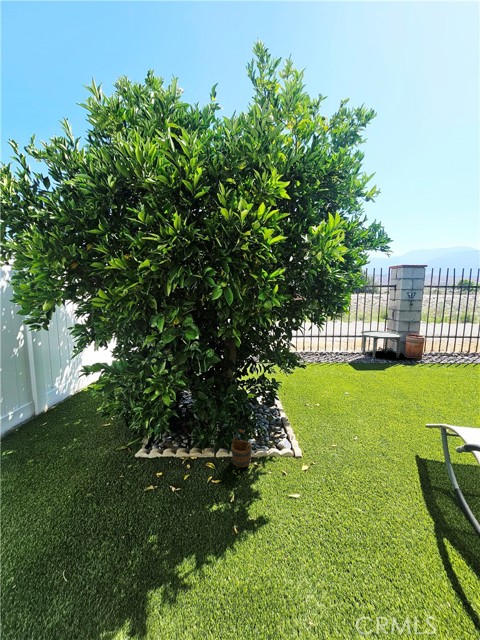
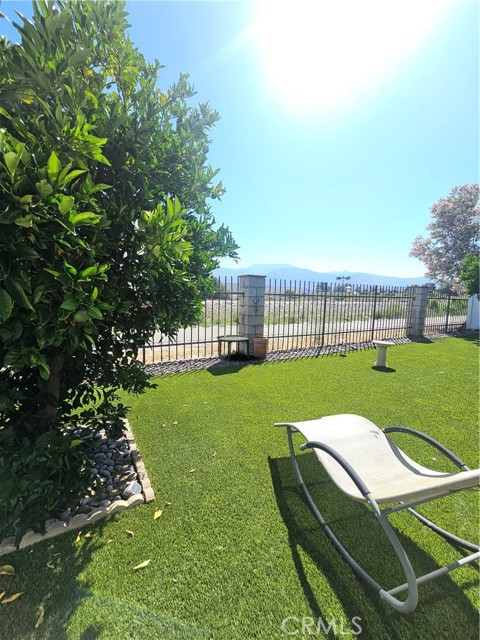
wooden bucket: present [231,429,252,467] -> none [45,495,81,553]

